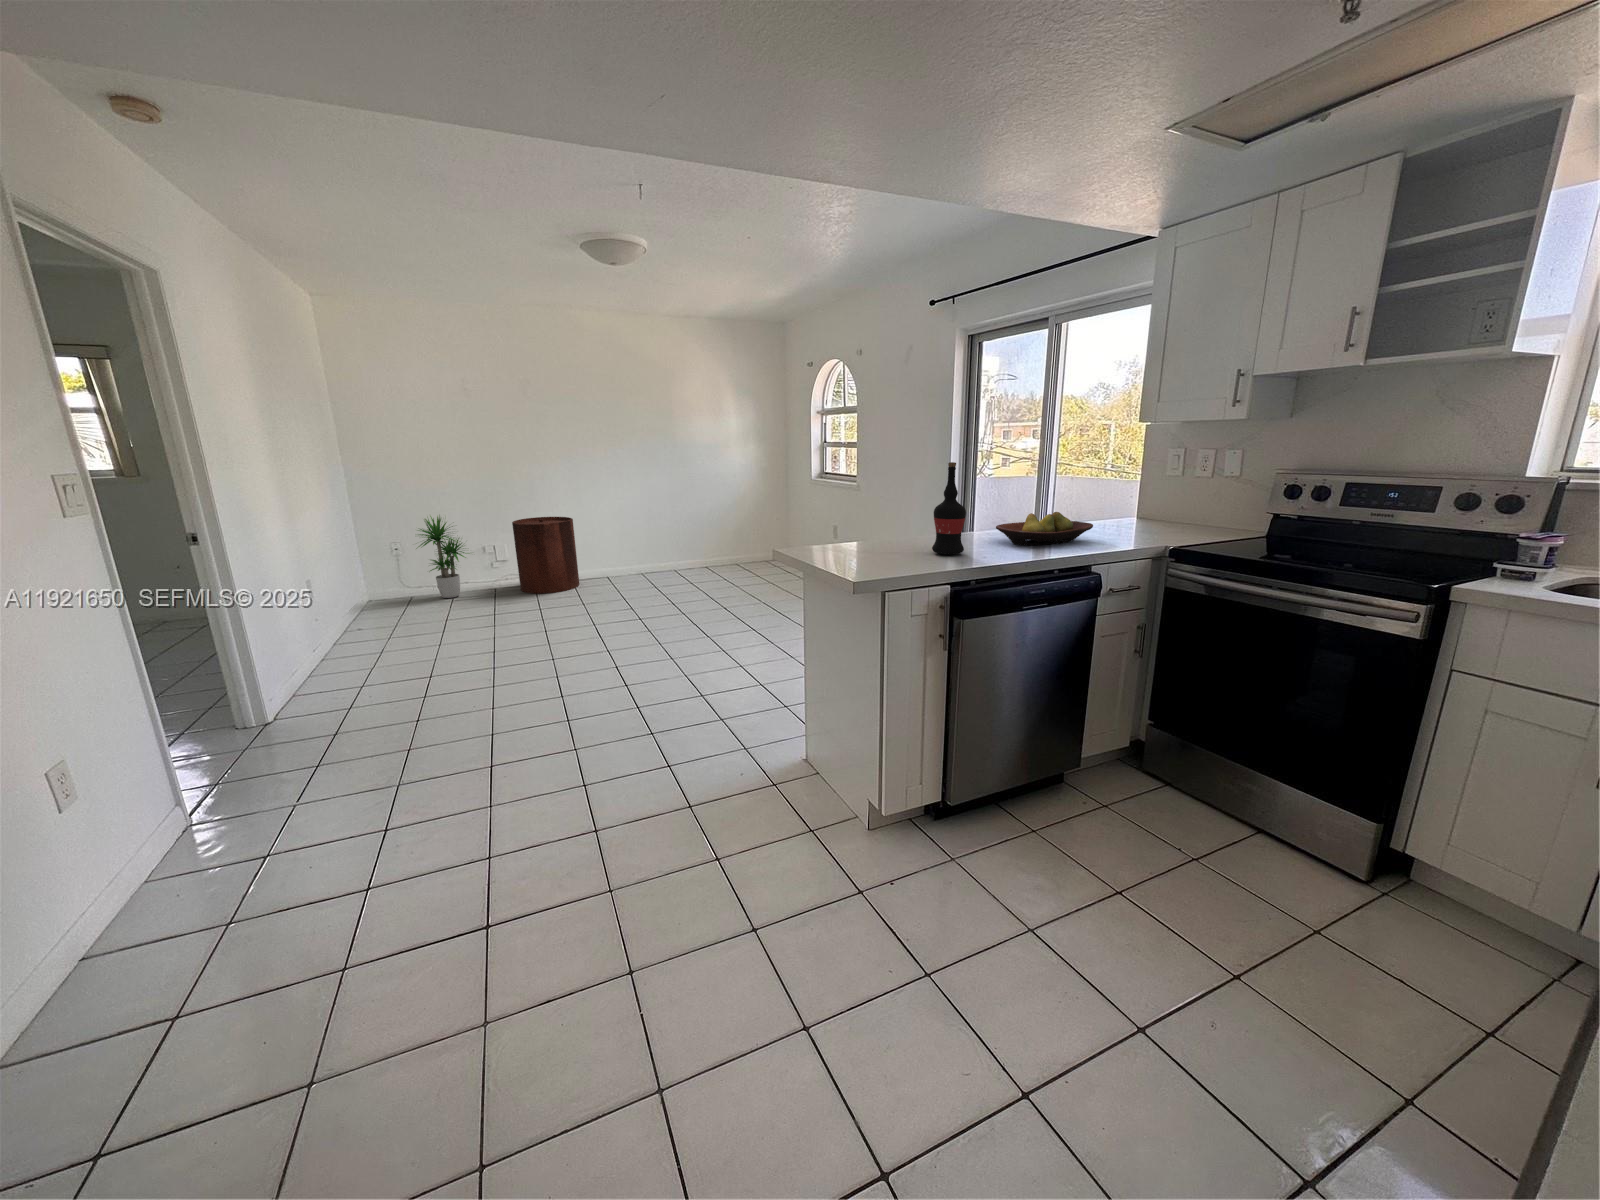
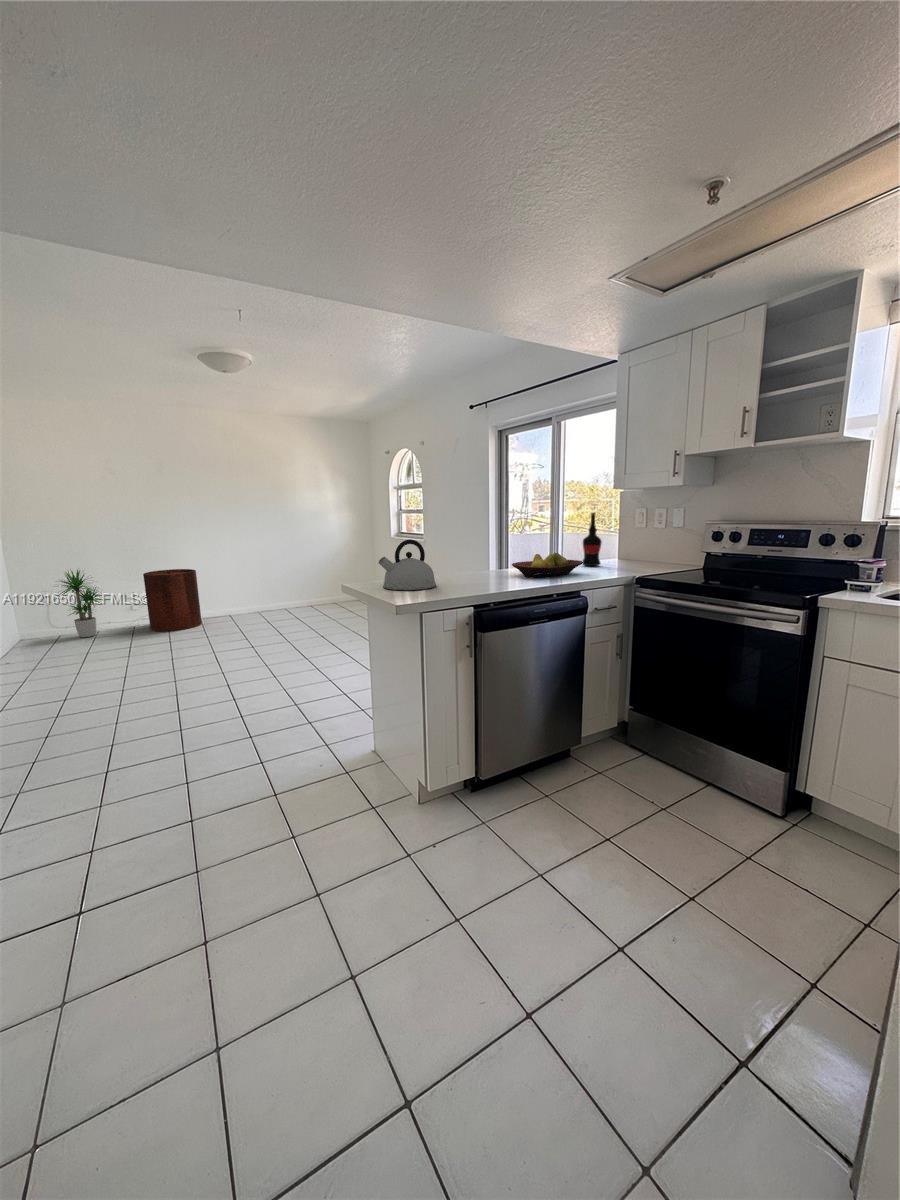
wine bottle: present [932,462,966,555] -> present [582,513,601,566]
kettle: none [827,495,899,561] -> present [378,539,436,590]

